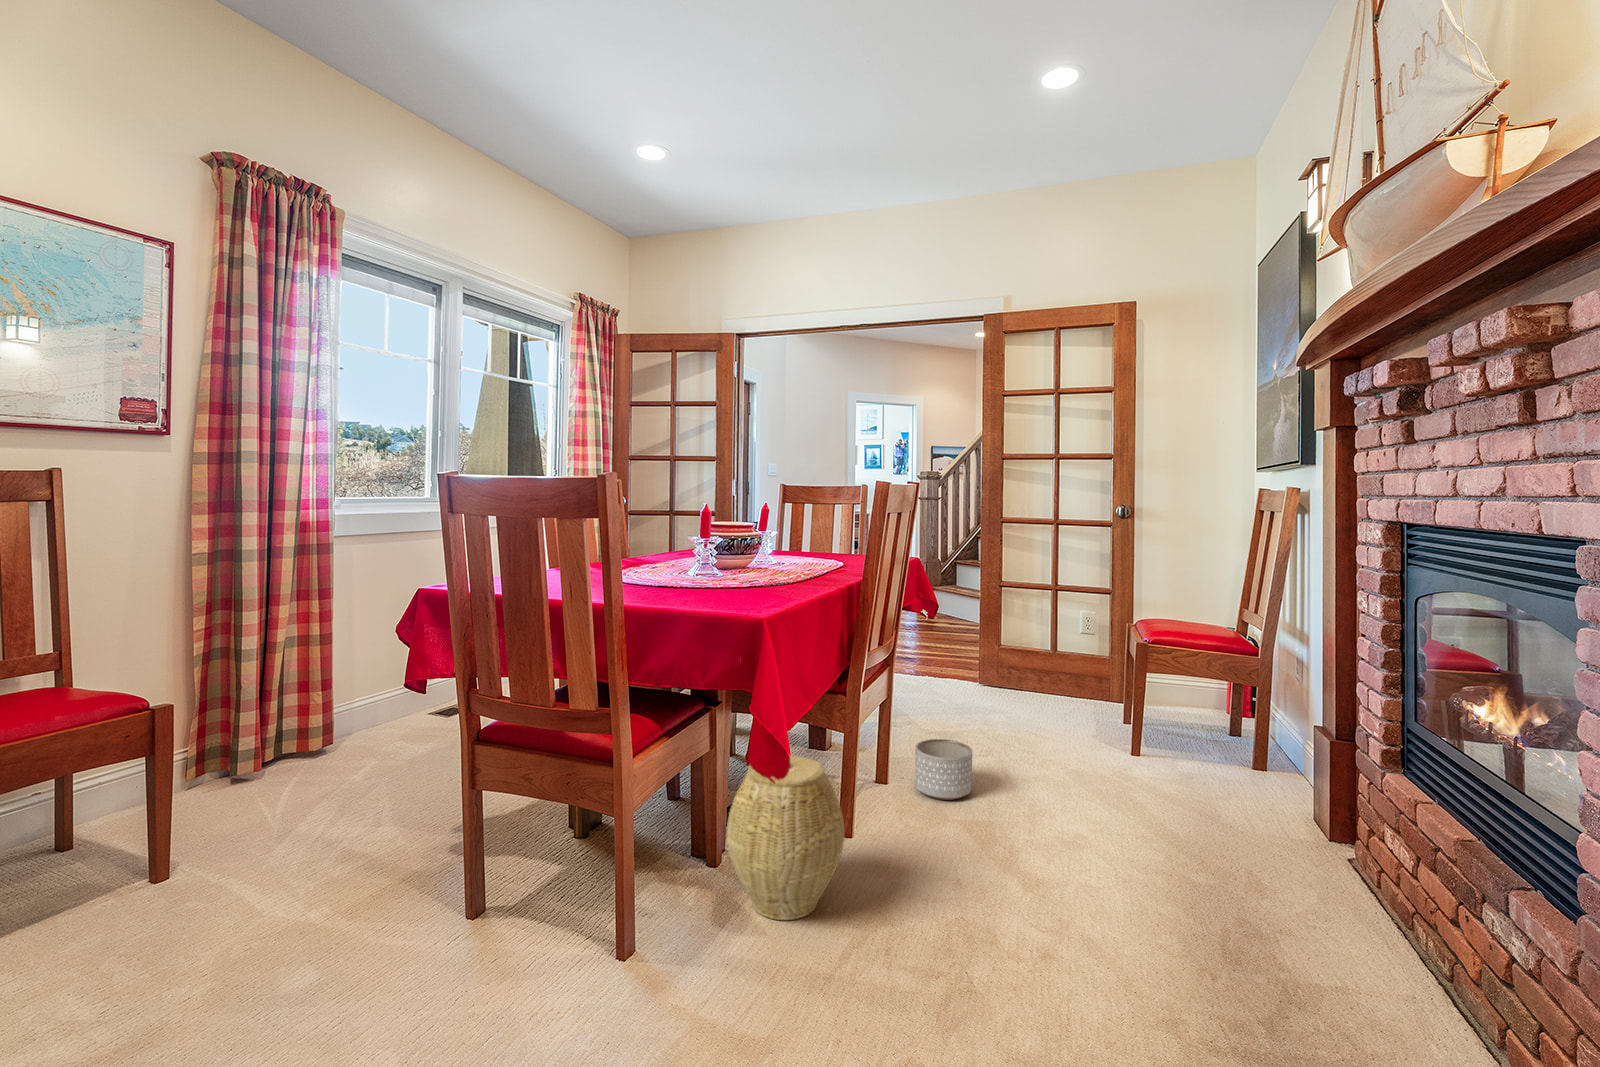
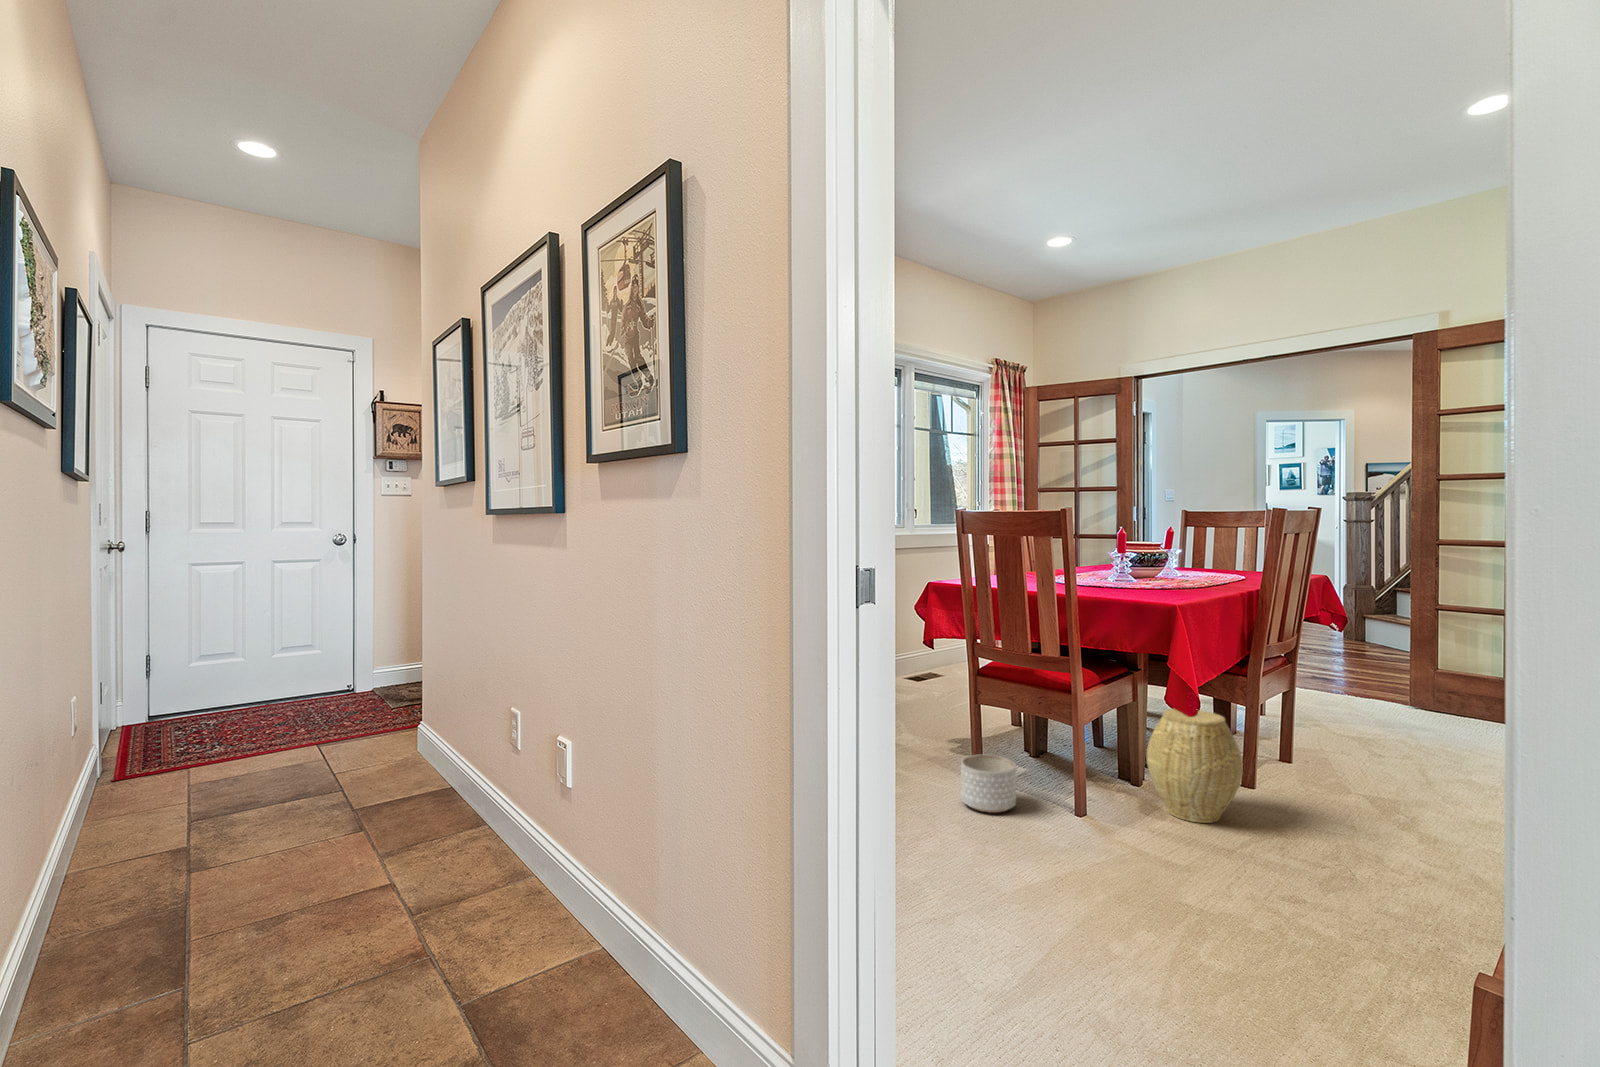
planter: present [915,739,973,800] -> present [961,755,1016,813]

